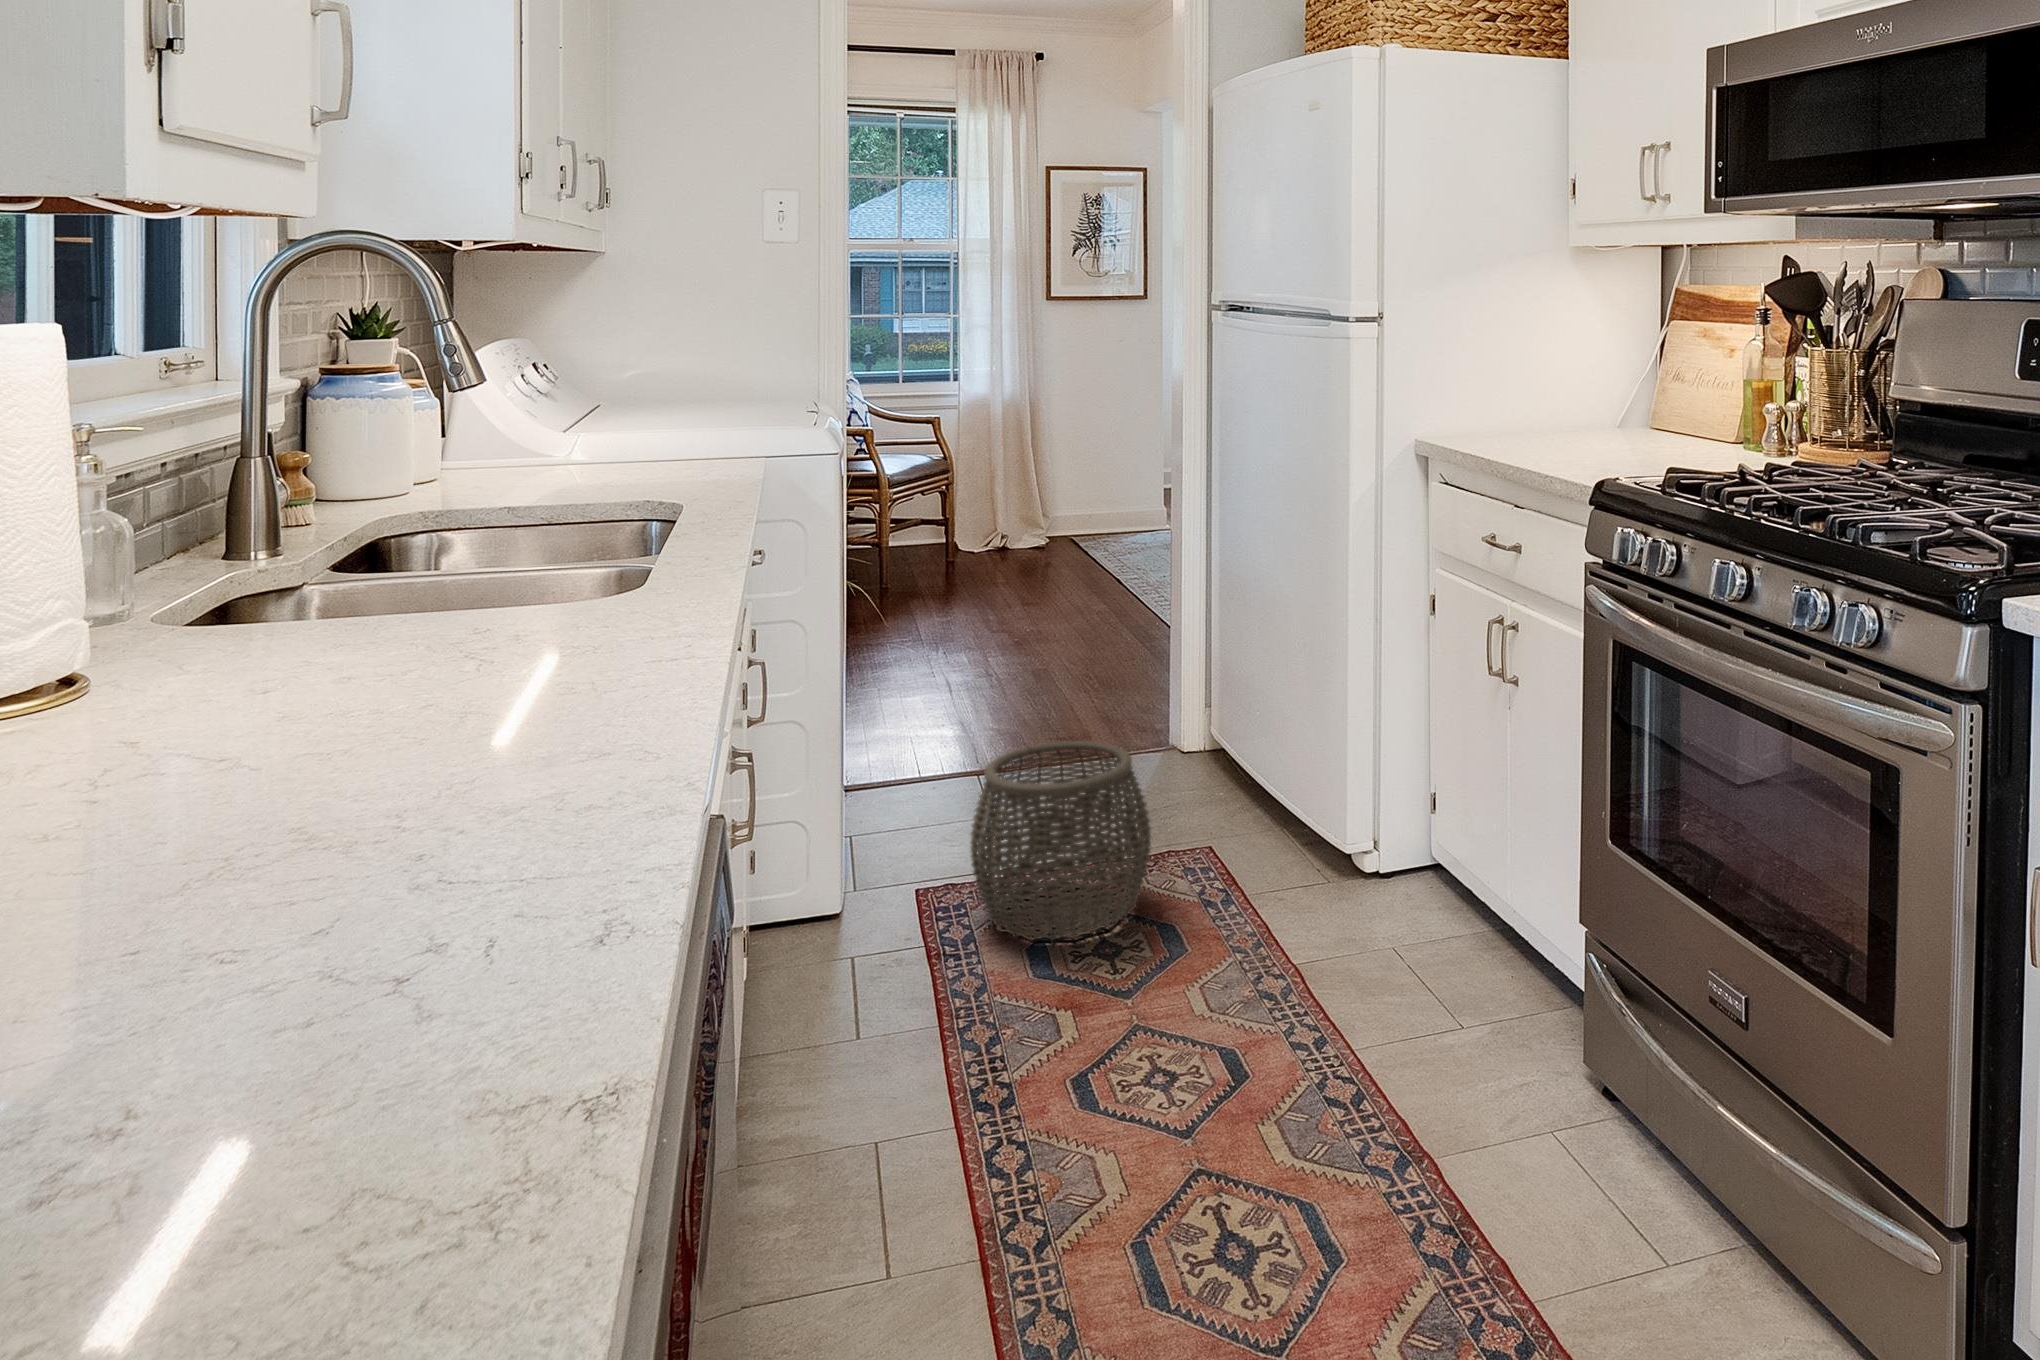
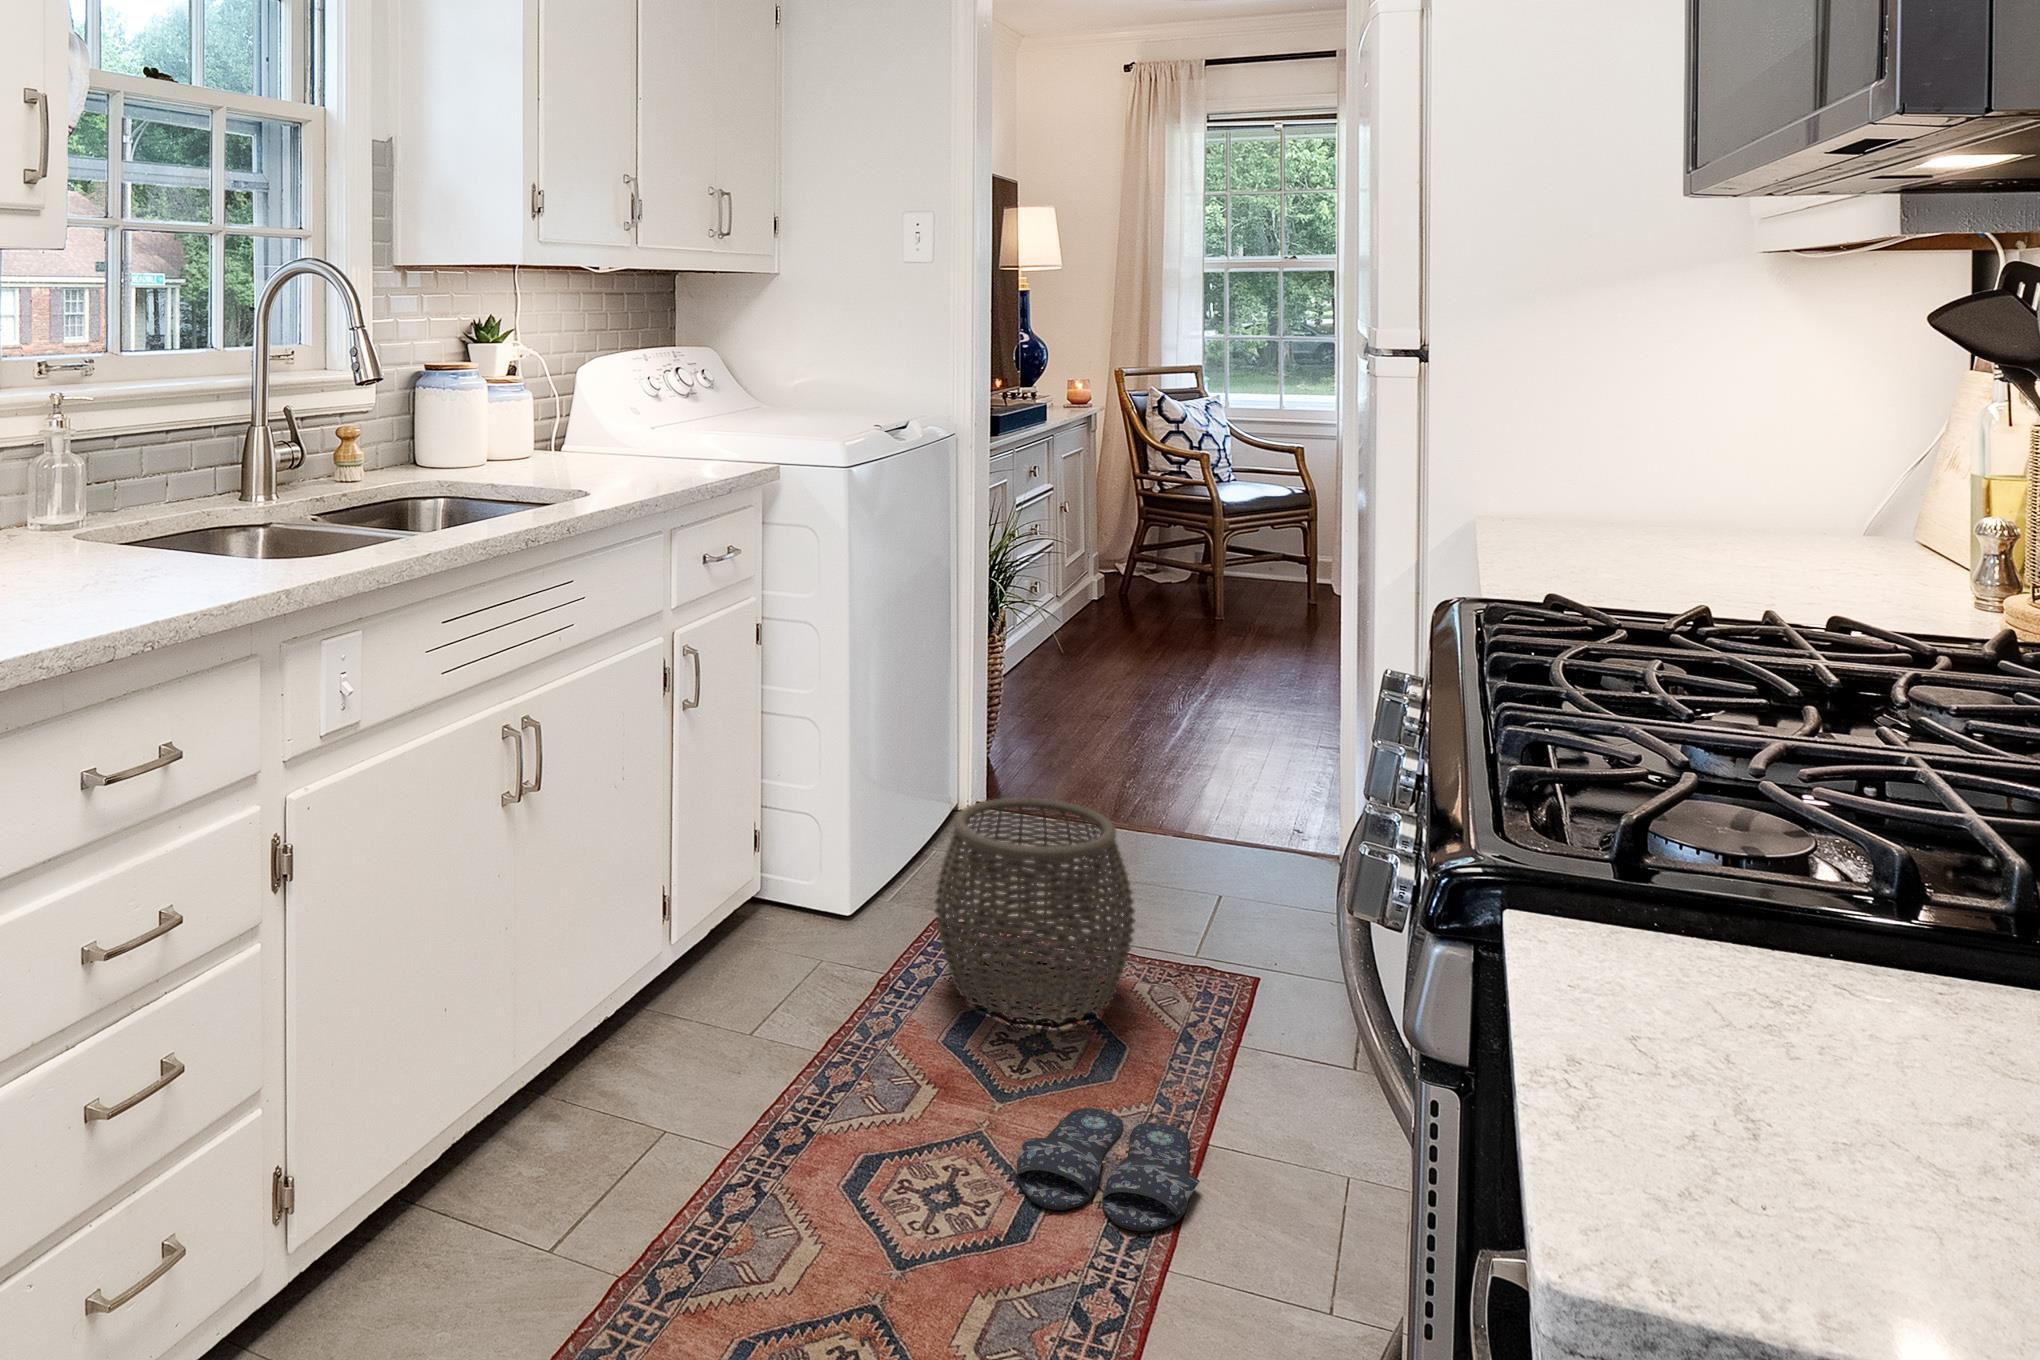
slippers: none [1182,962,1329,1051] -> present [1017,1108,1200,1231]

